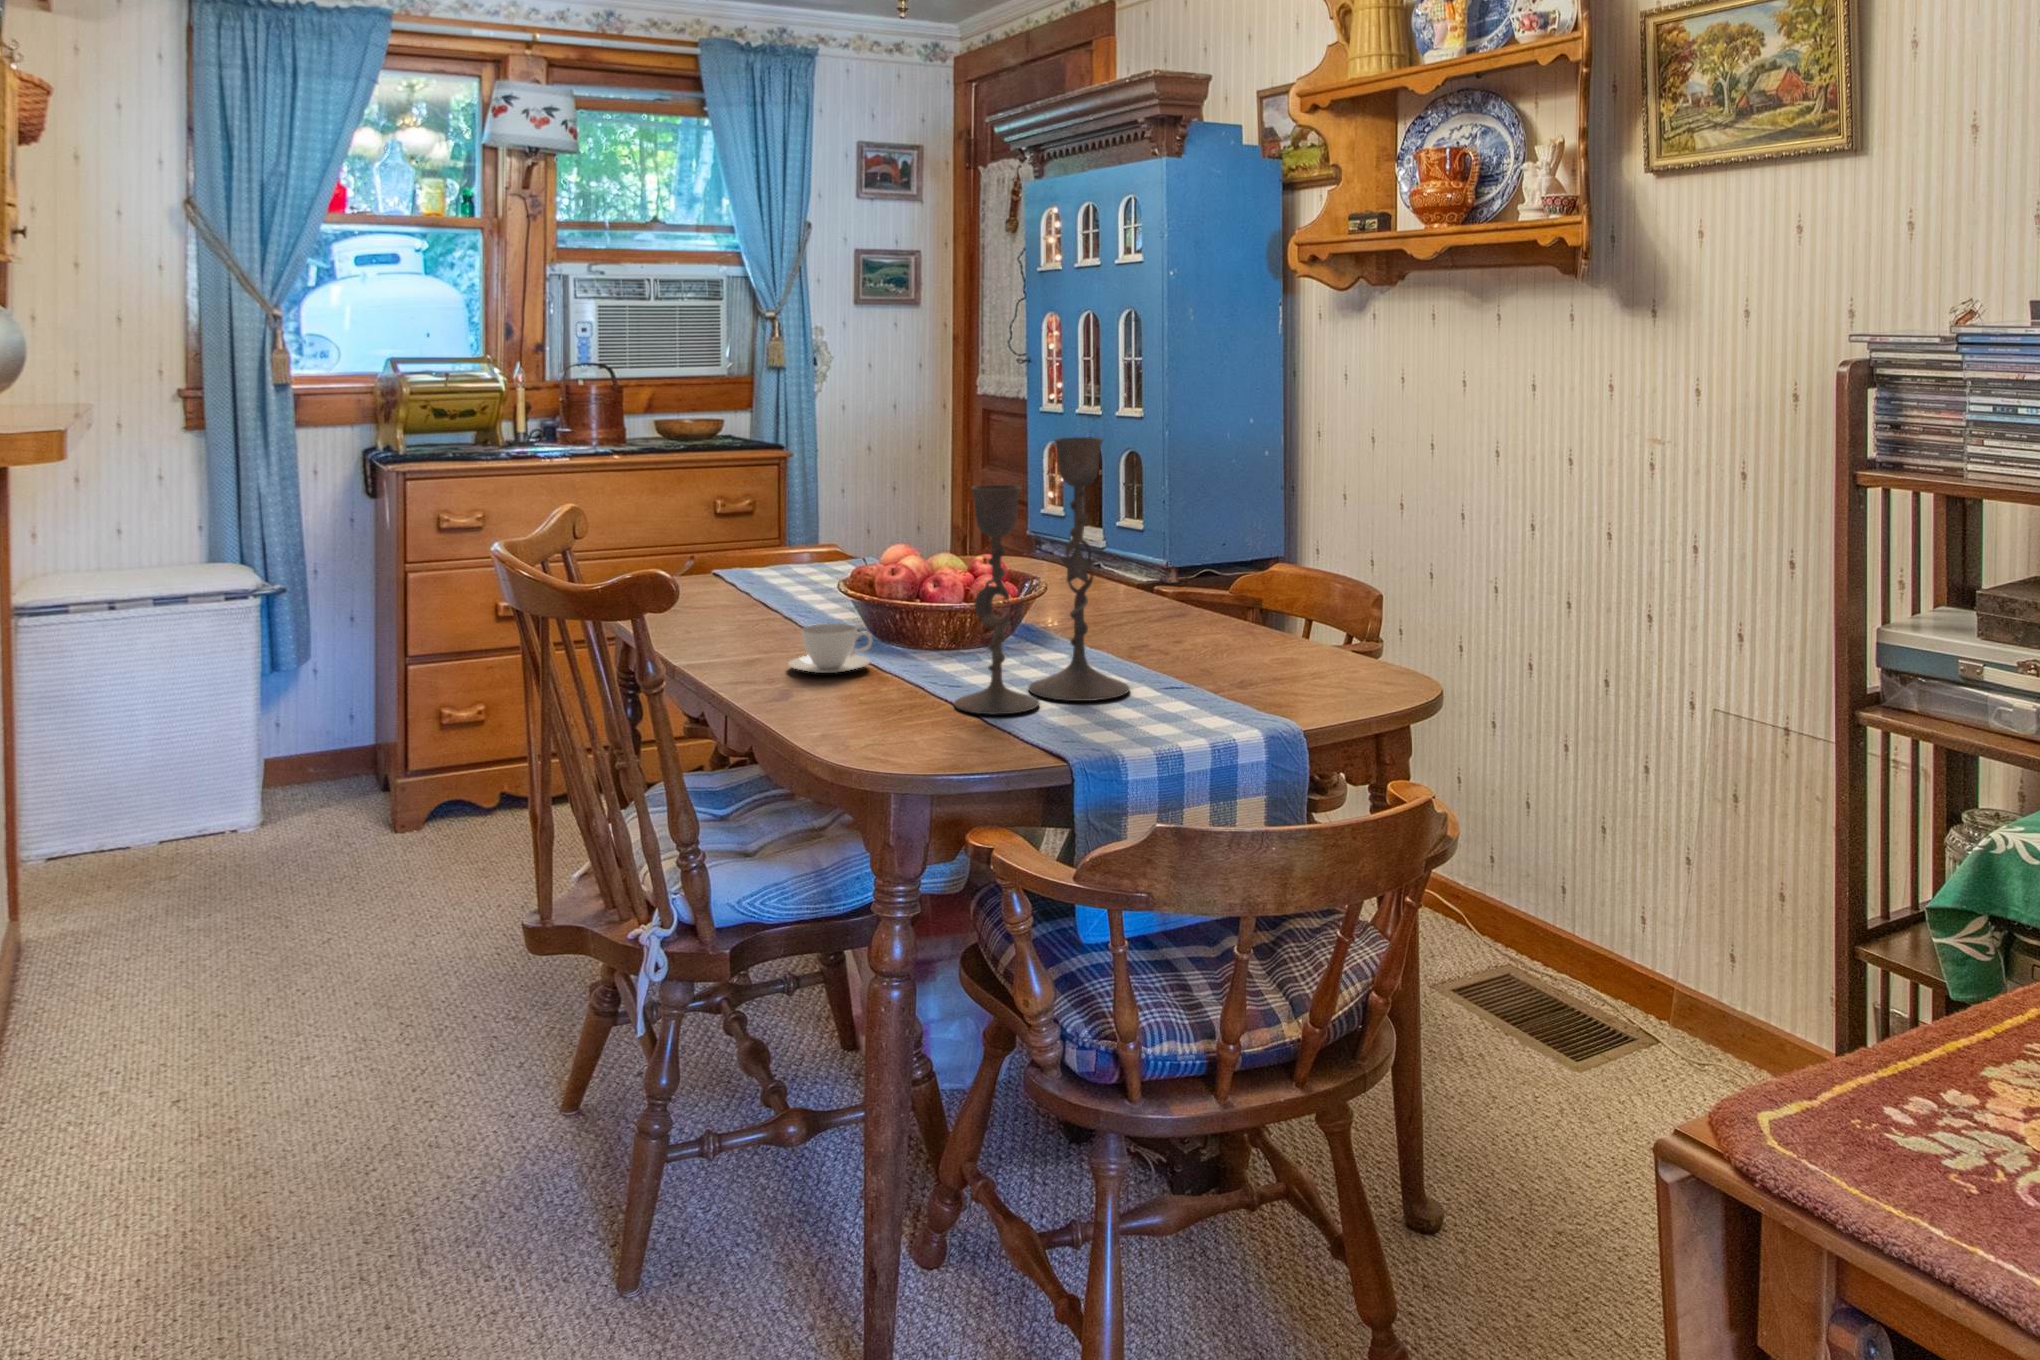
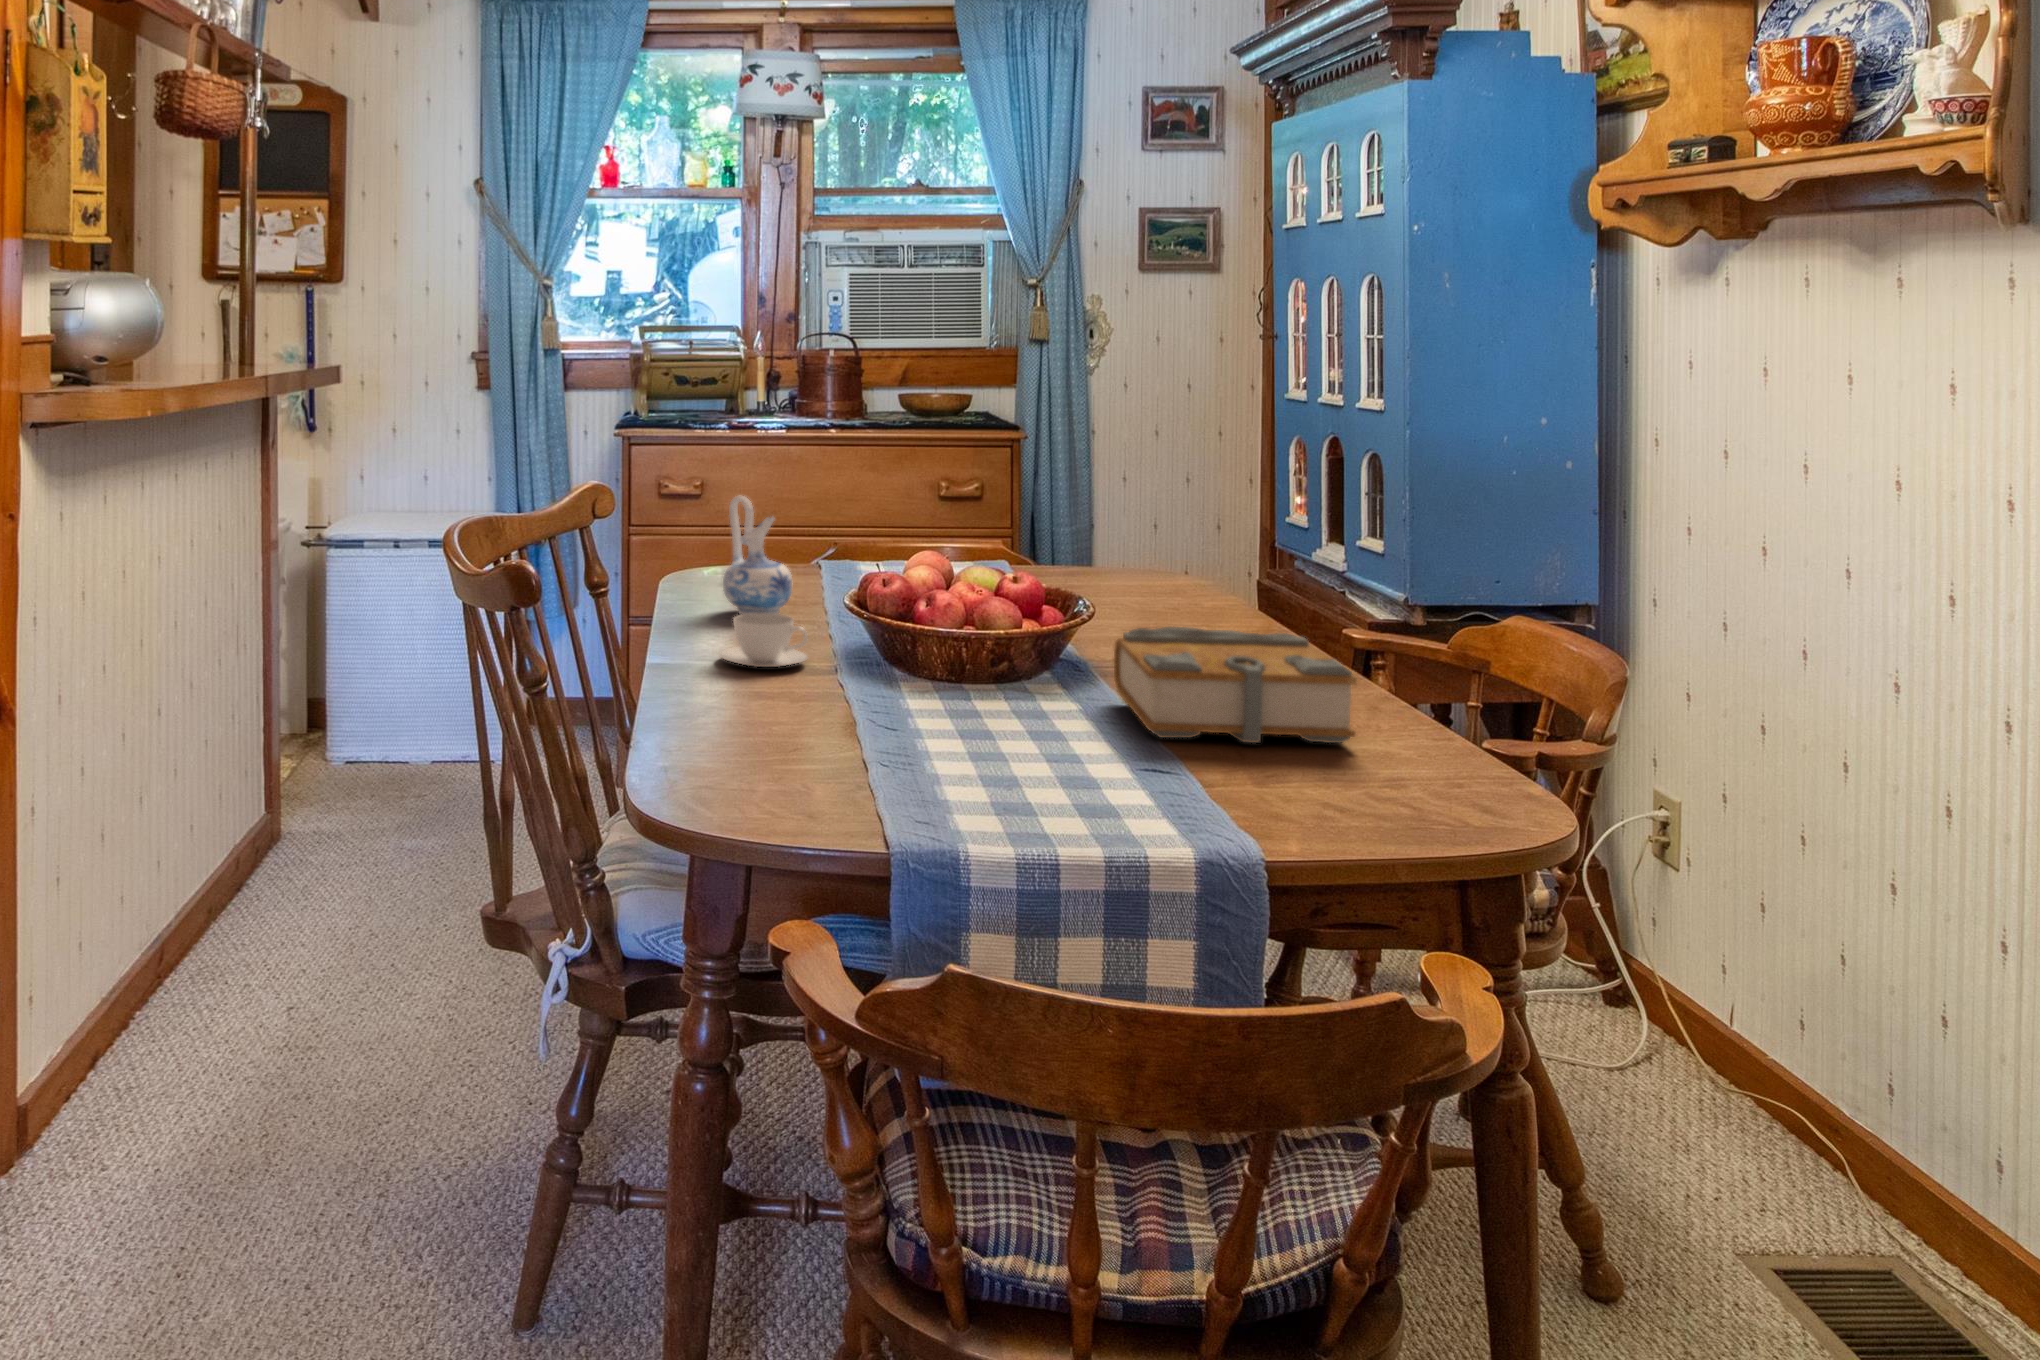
candlestick: present [954,437,1130,714] -> none [826,424,1058,740]
ceramic pitcher: none [724,519,790,632] -> present [723,496,792,614]
book: none [1126,589,1321,680] -> present [1114,627,1357,743]

